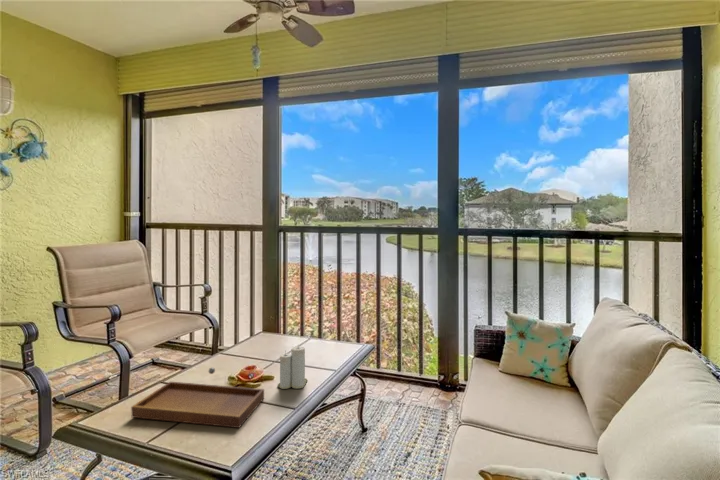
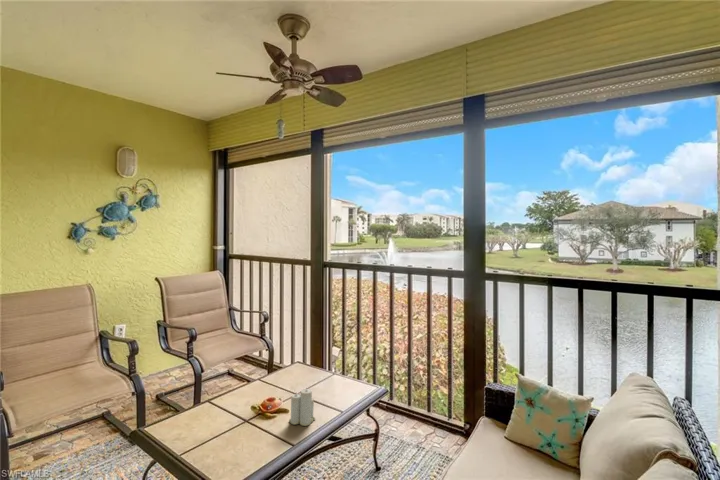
tray: present [131,368,264,428] -> none [176,400,275,455]

